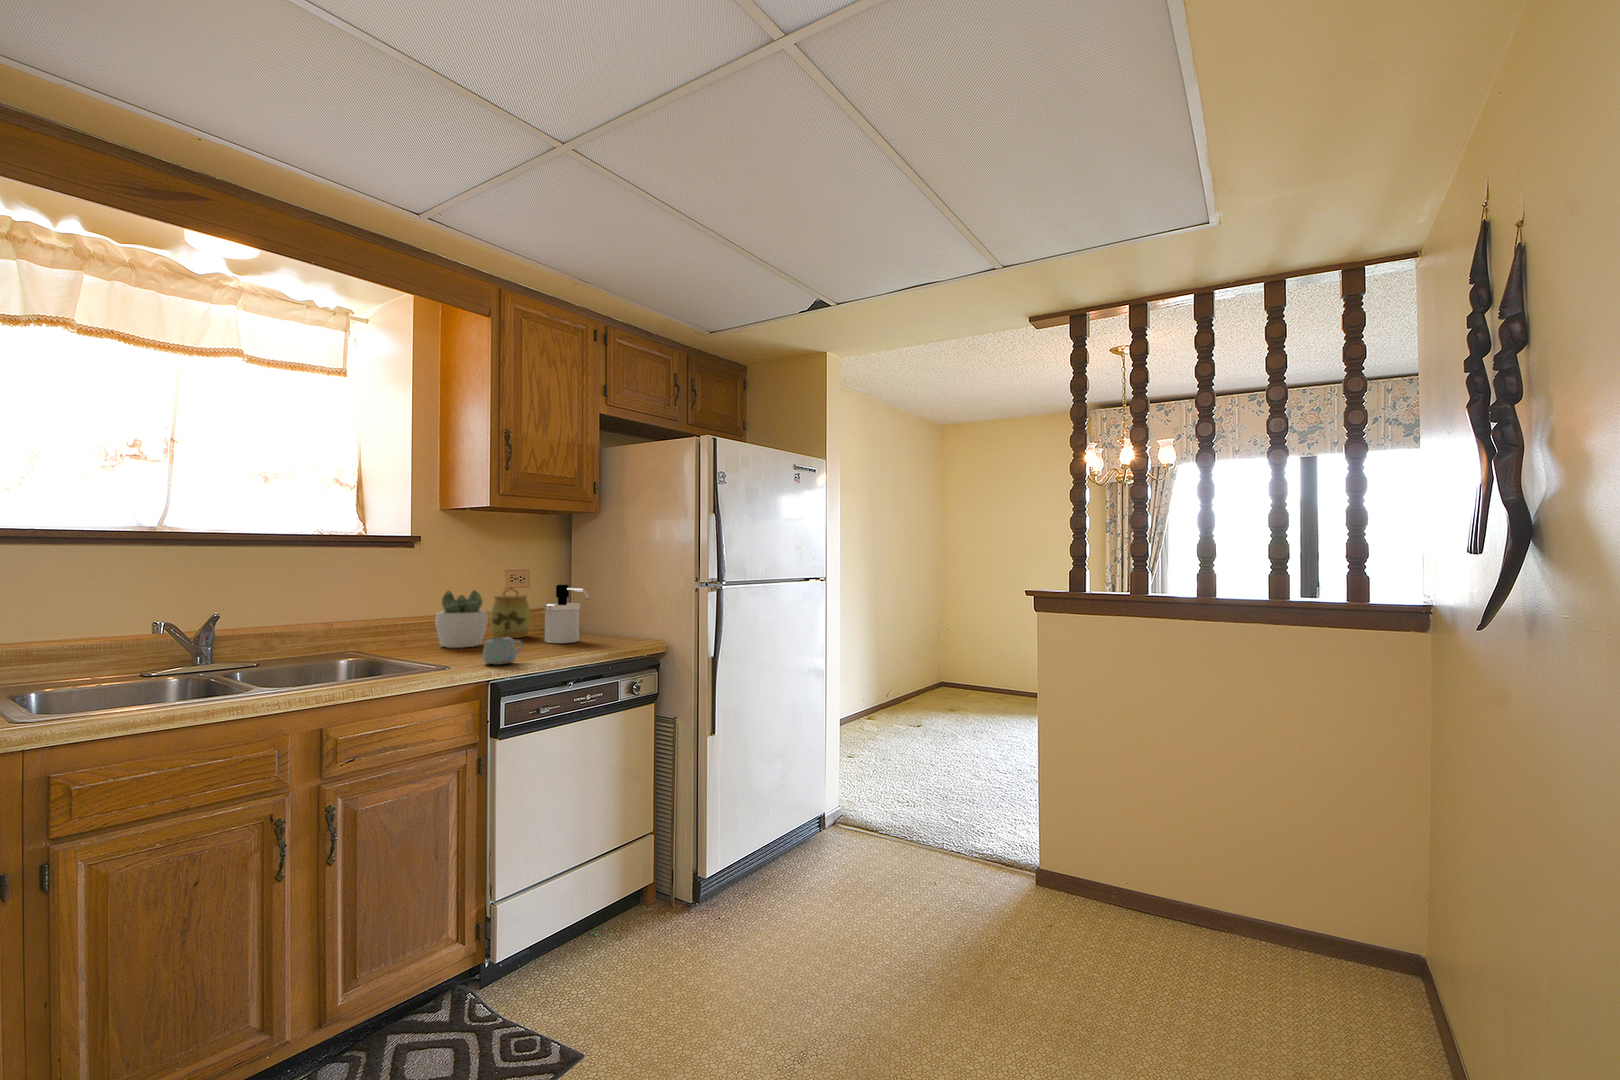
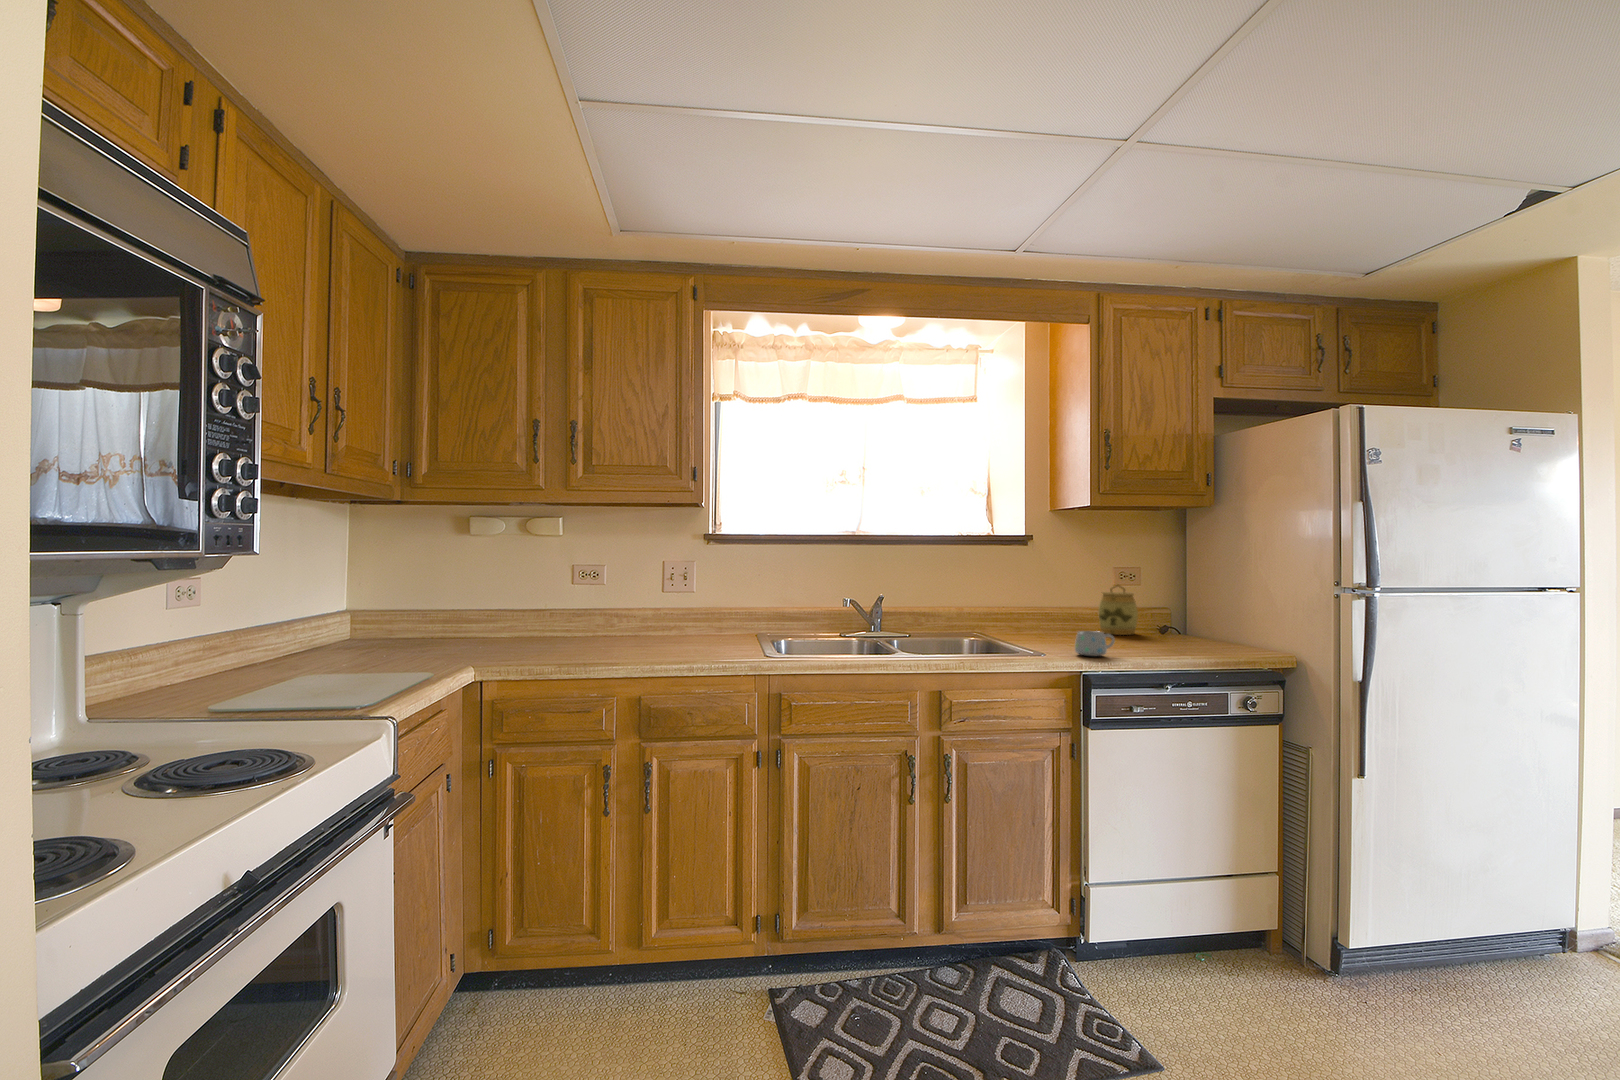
soap dispenser: present [544,585,589,643] -> none [1148,583,1195,644]
succulent plant: present [435,590,488,648] -> none [1043,585,1091,639]

